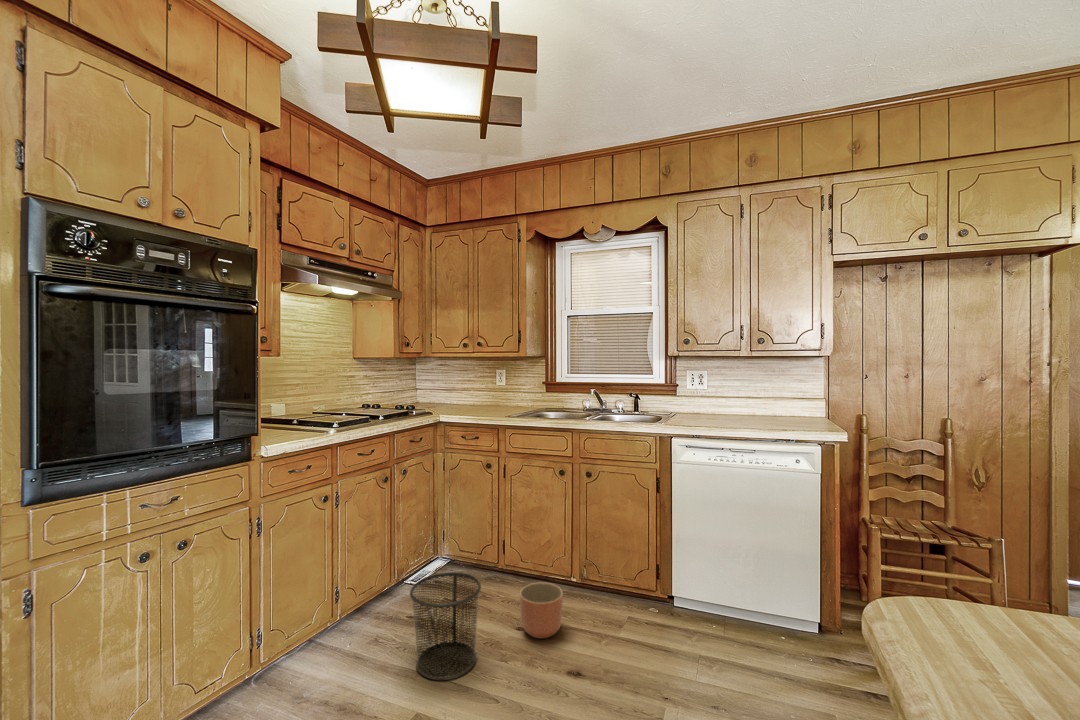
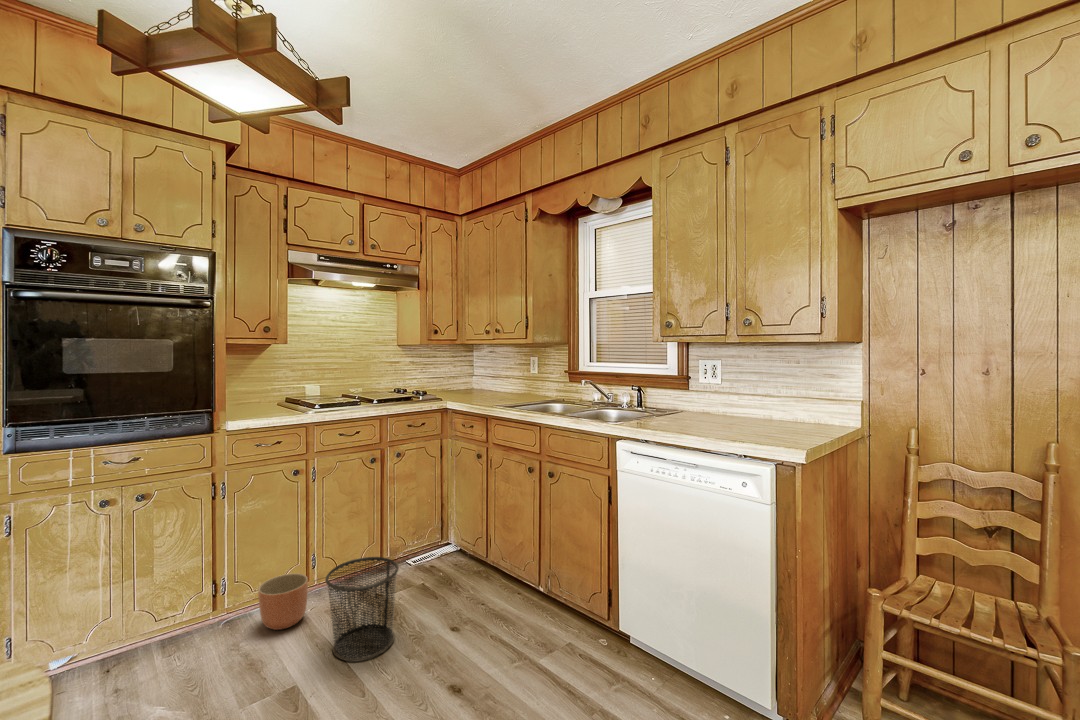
planter: present [520,582,563,638] -> present [258,573,308,630]

